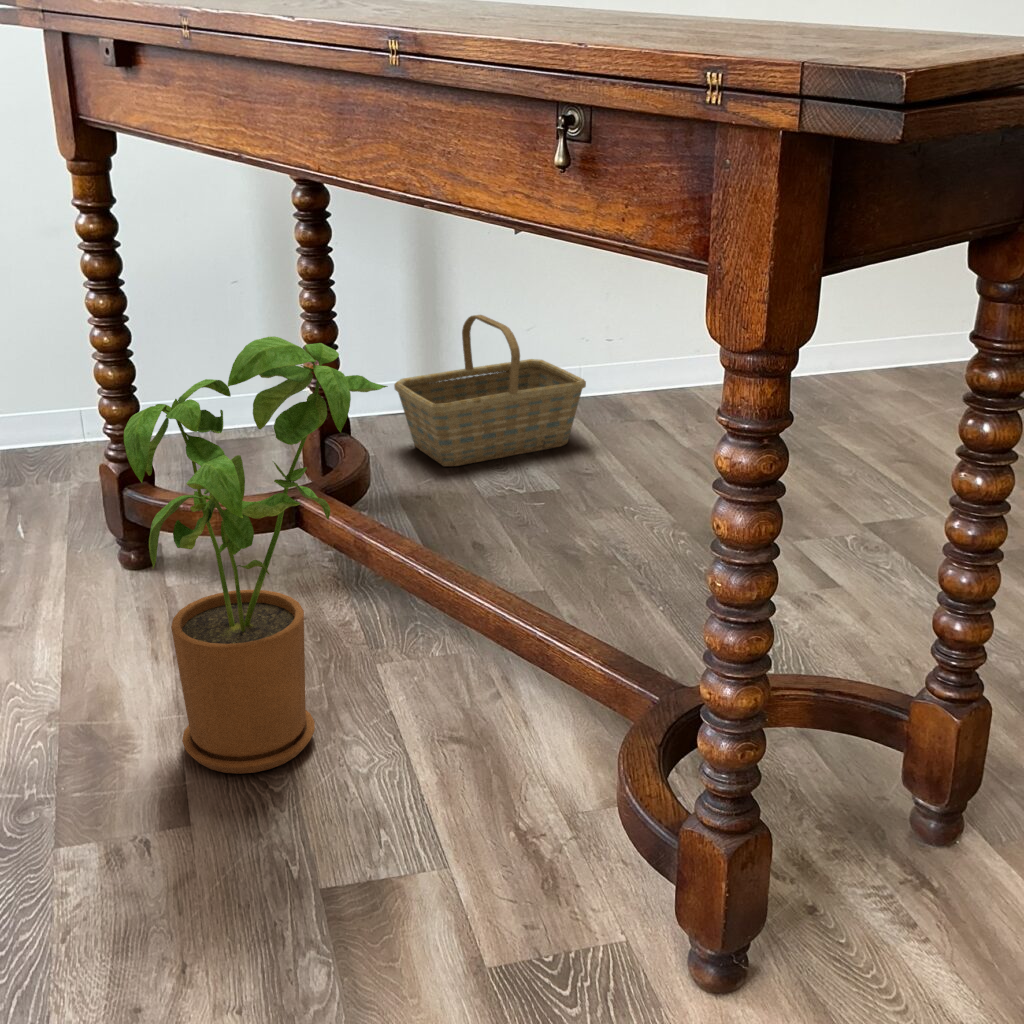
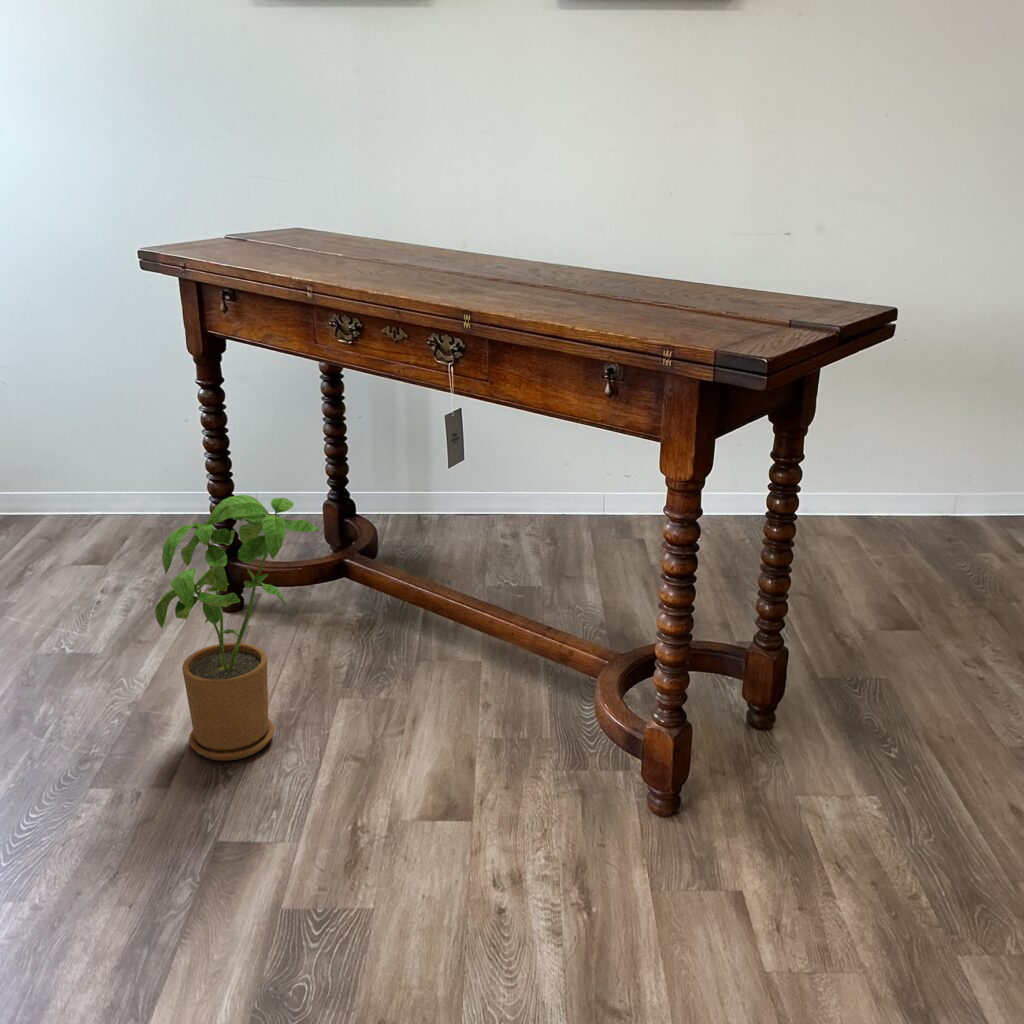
basket: present [394,315,586,466] -> none [452,452,585,558]

